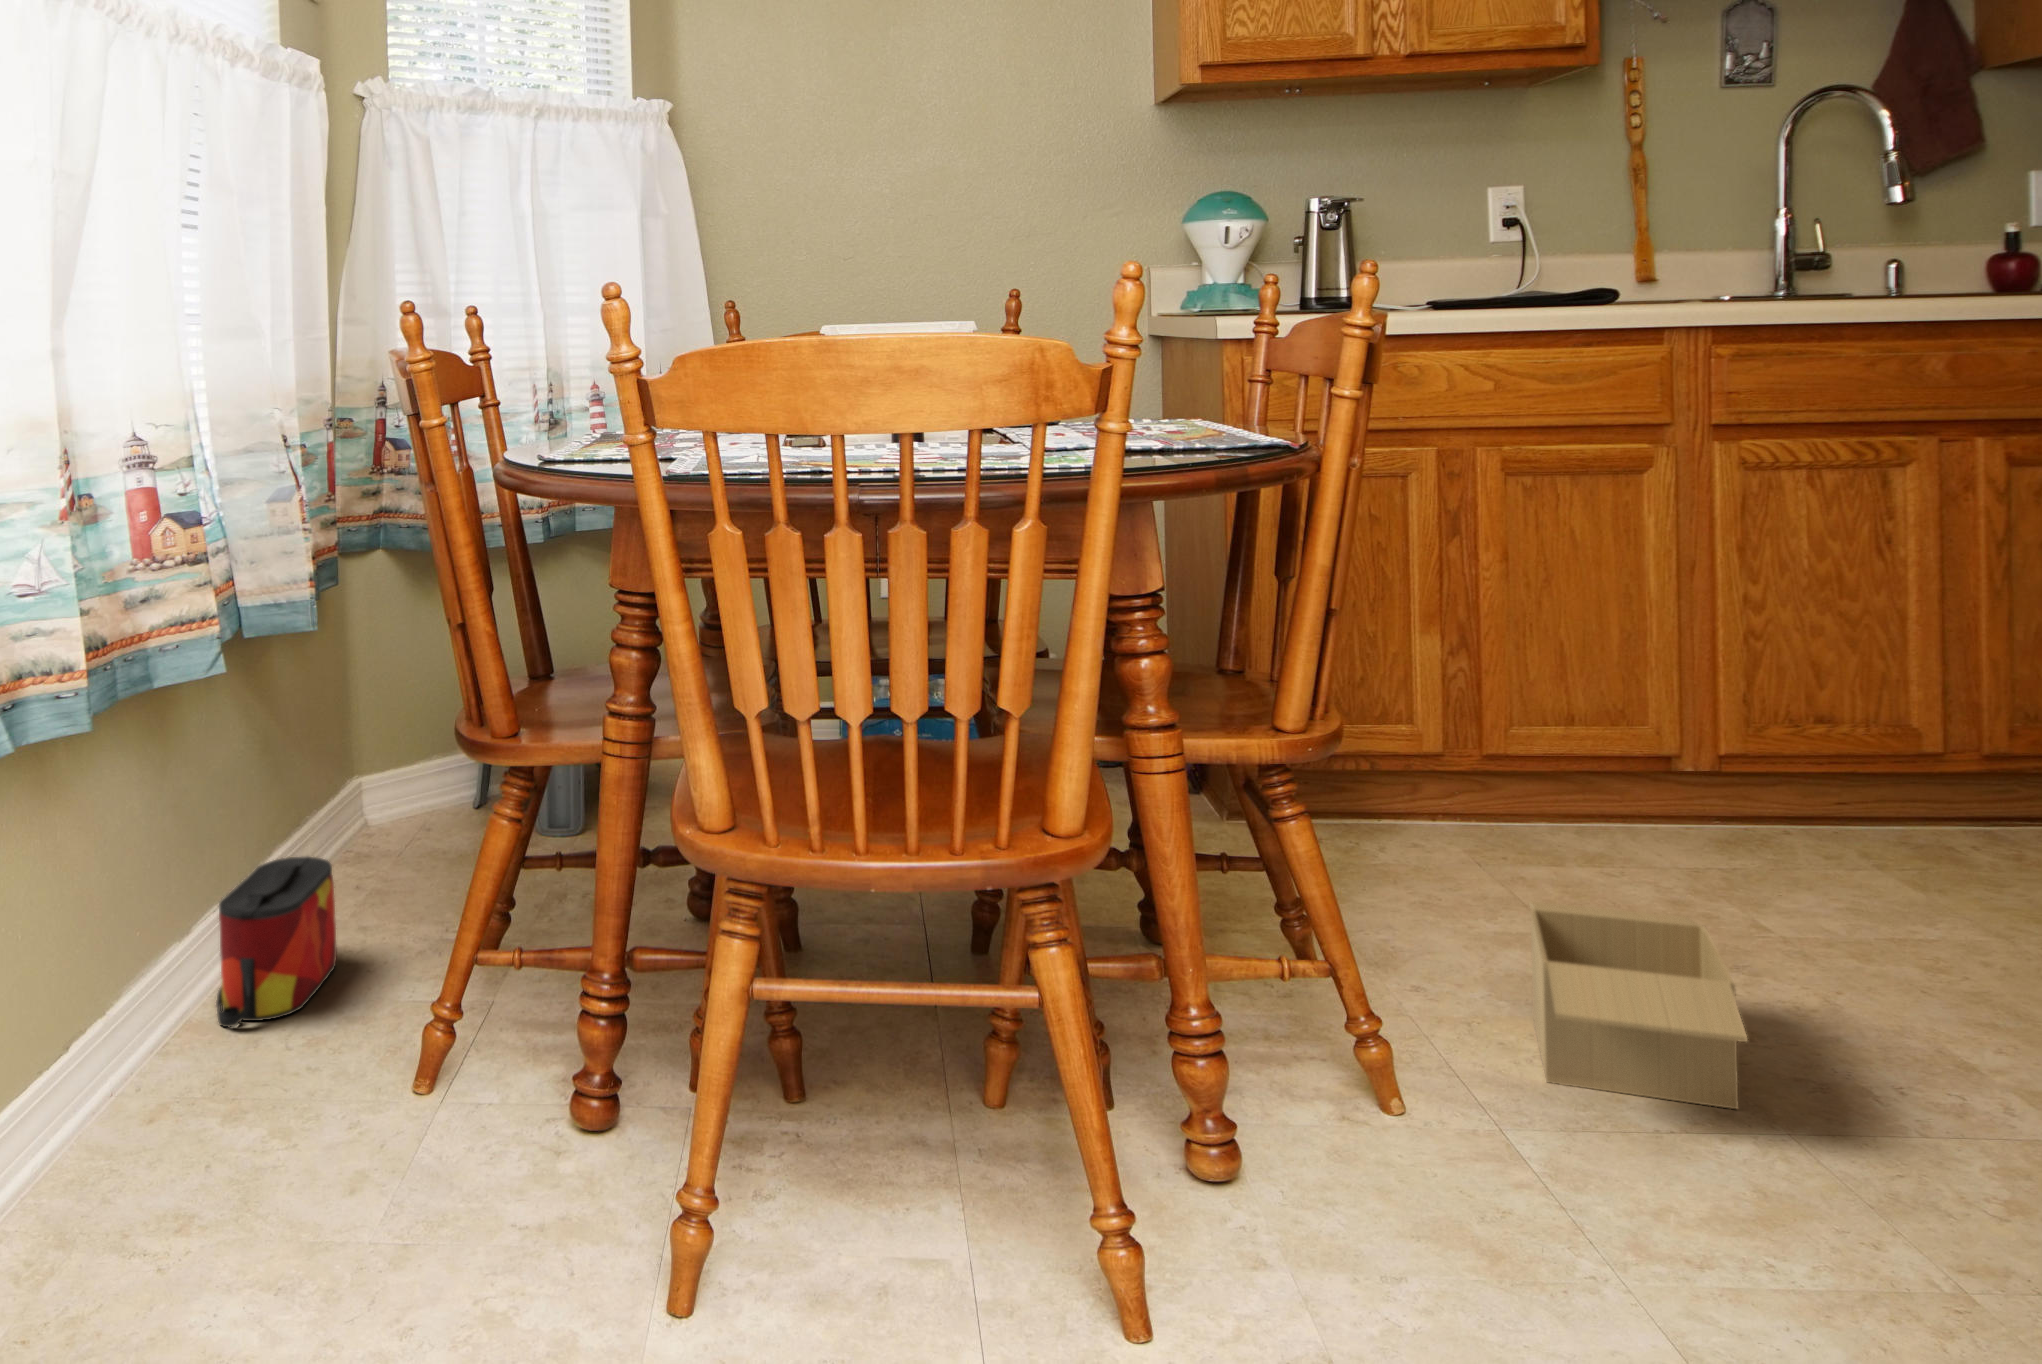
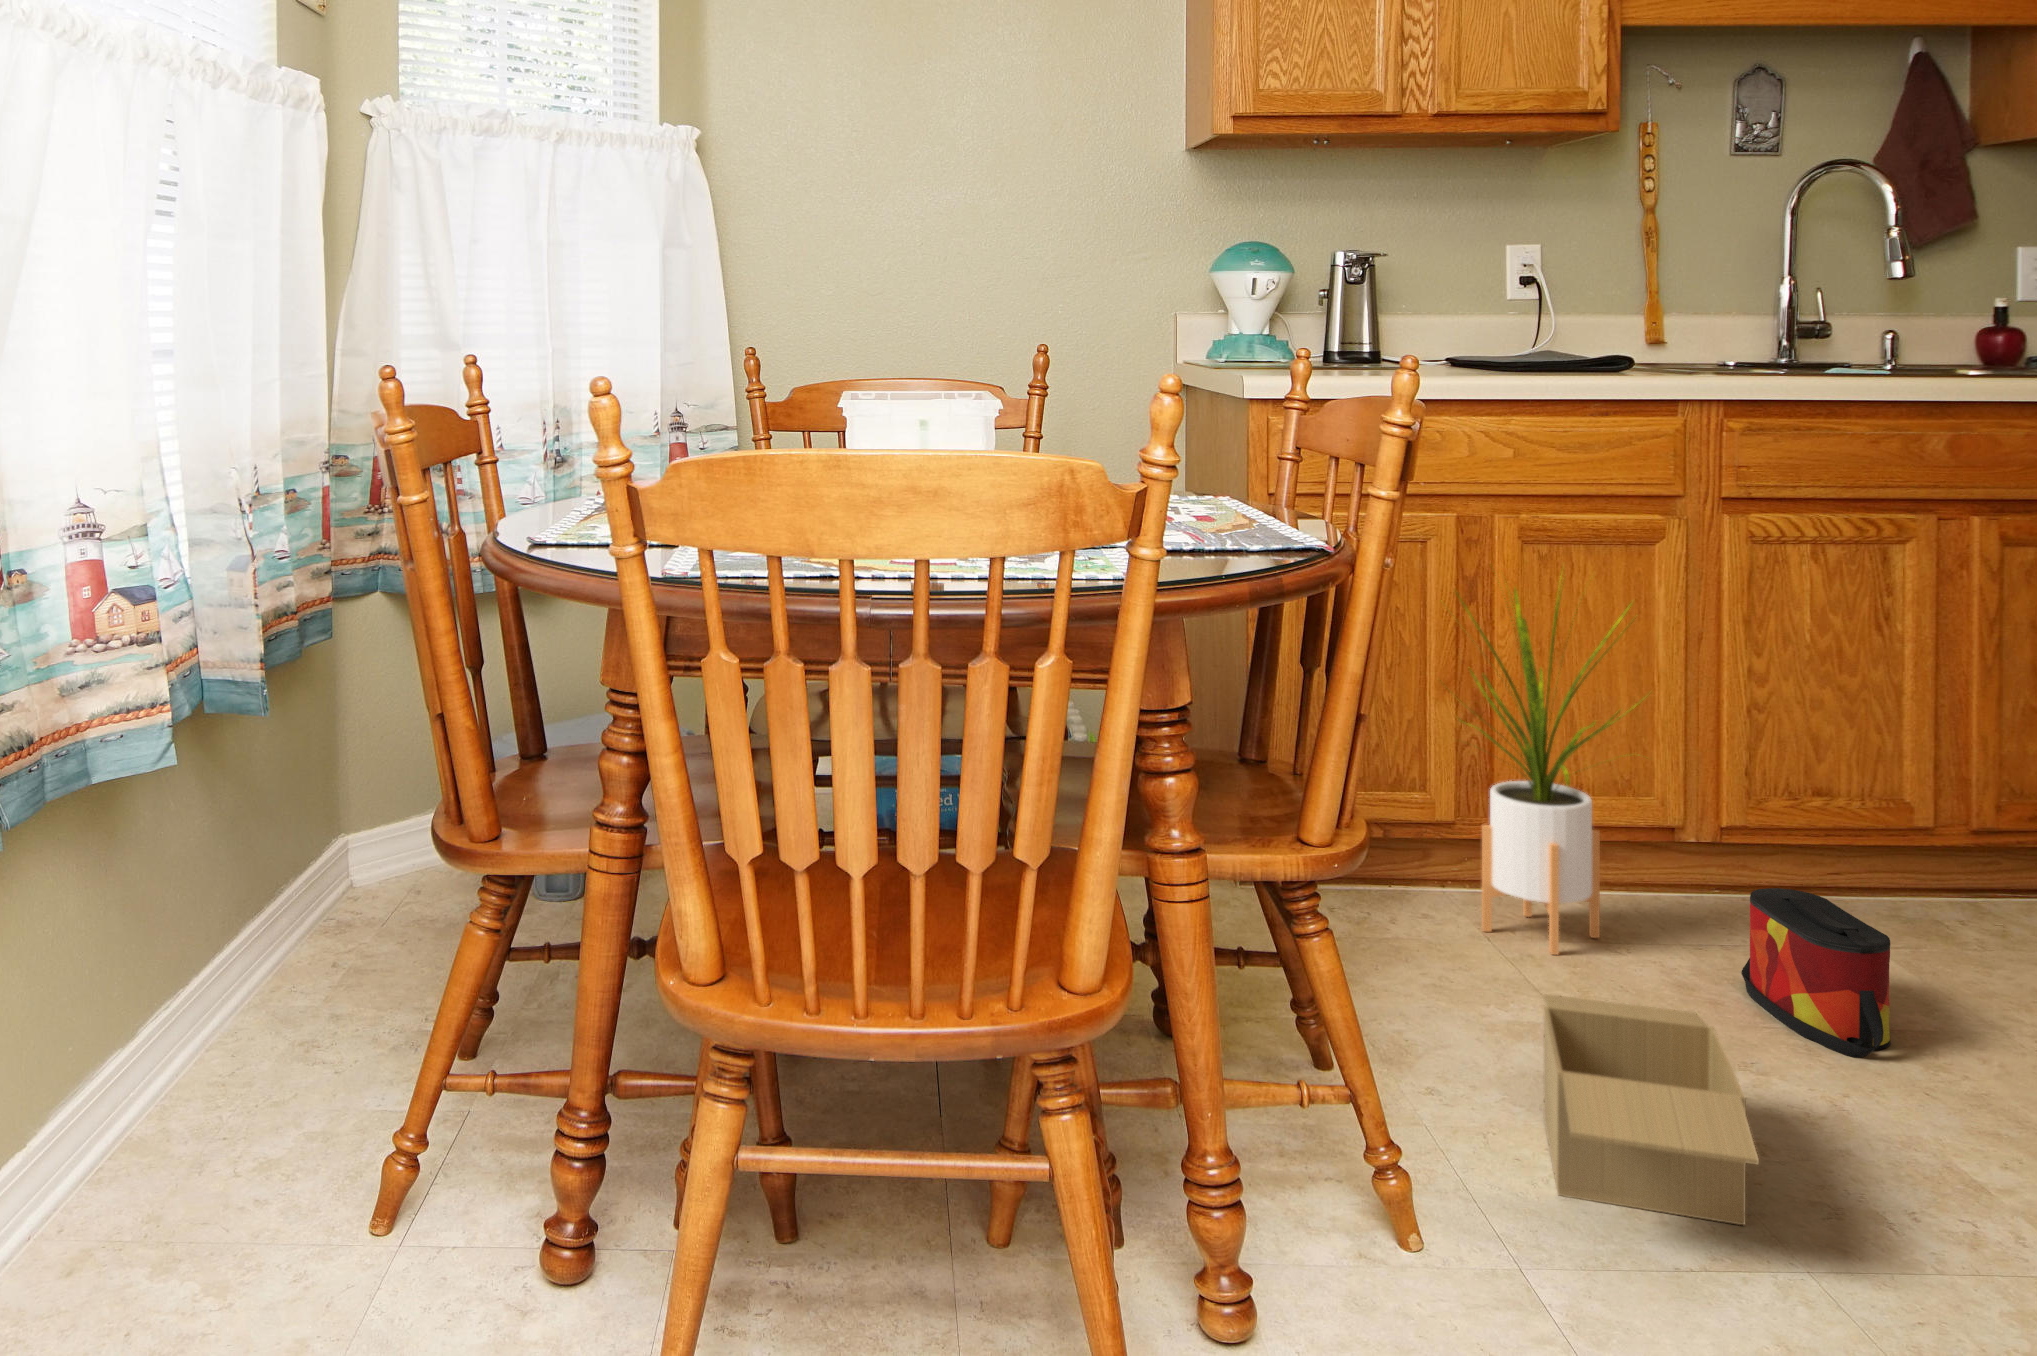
house plant: none [1419,492,1646,883] -> present [1457,582,1642,955]
bag: present [216,857,337,1027] -> present [1741,888,1890,1058]

